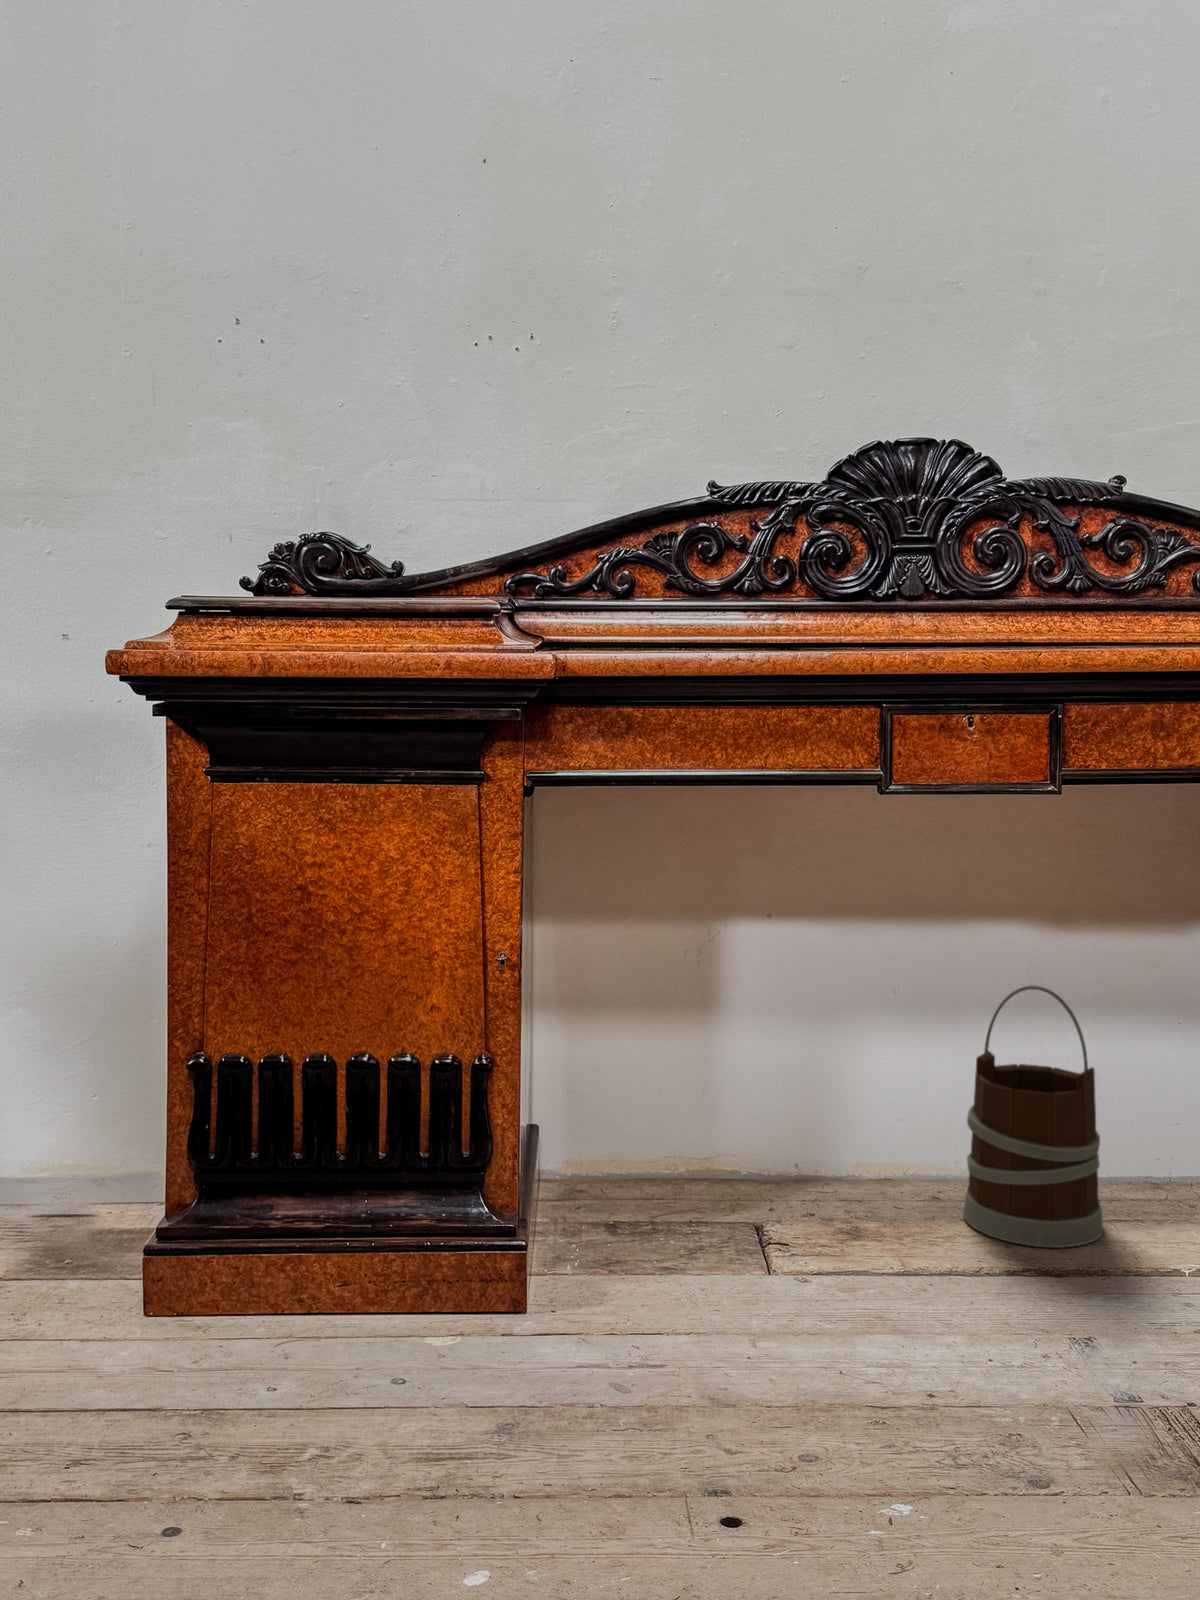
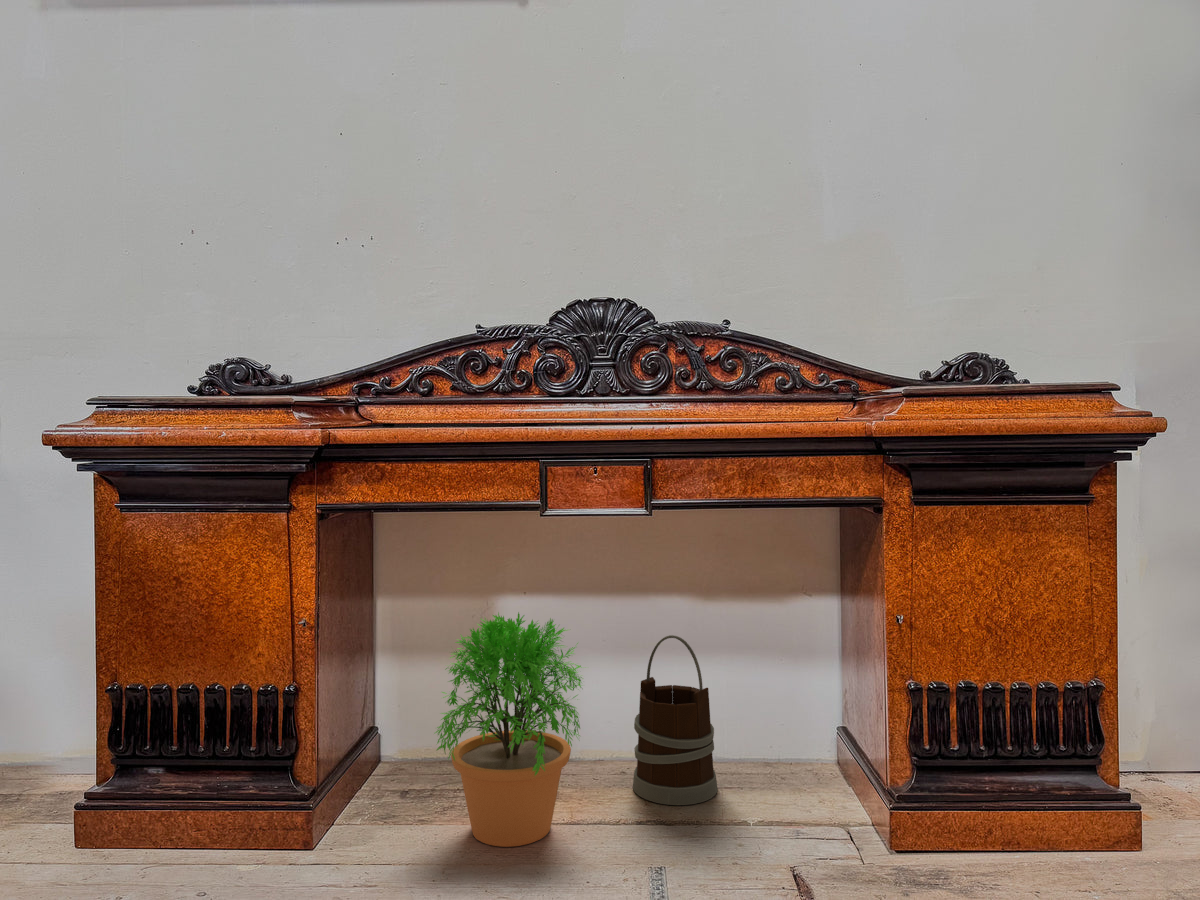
potted plant: none [688,944,951,1307] -> present [435,612,582,847]

